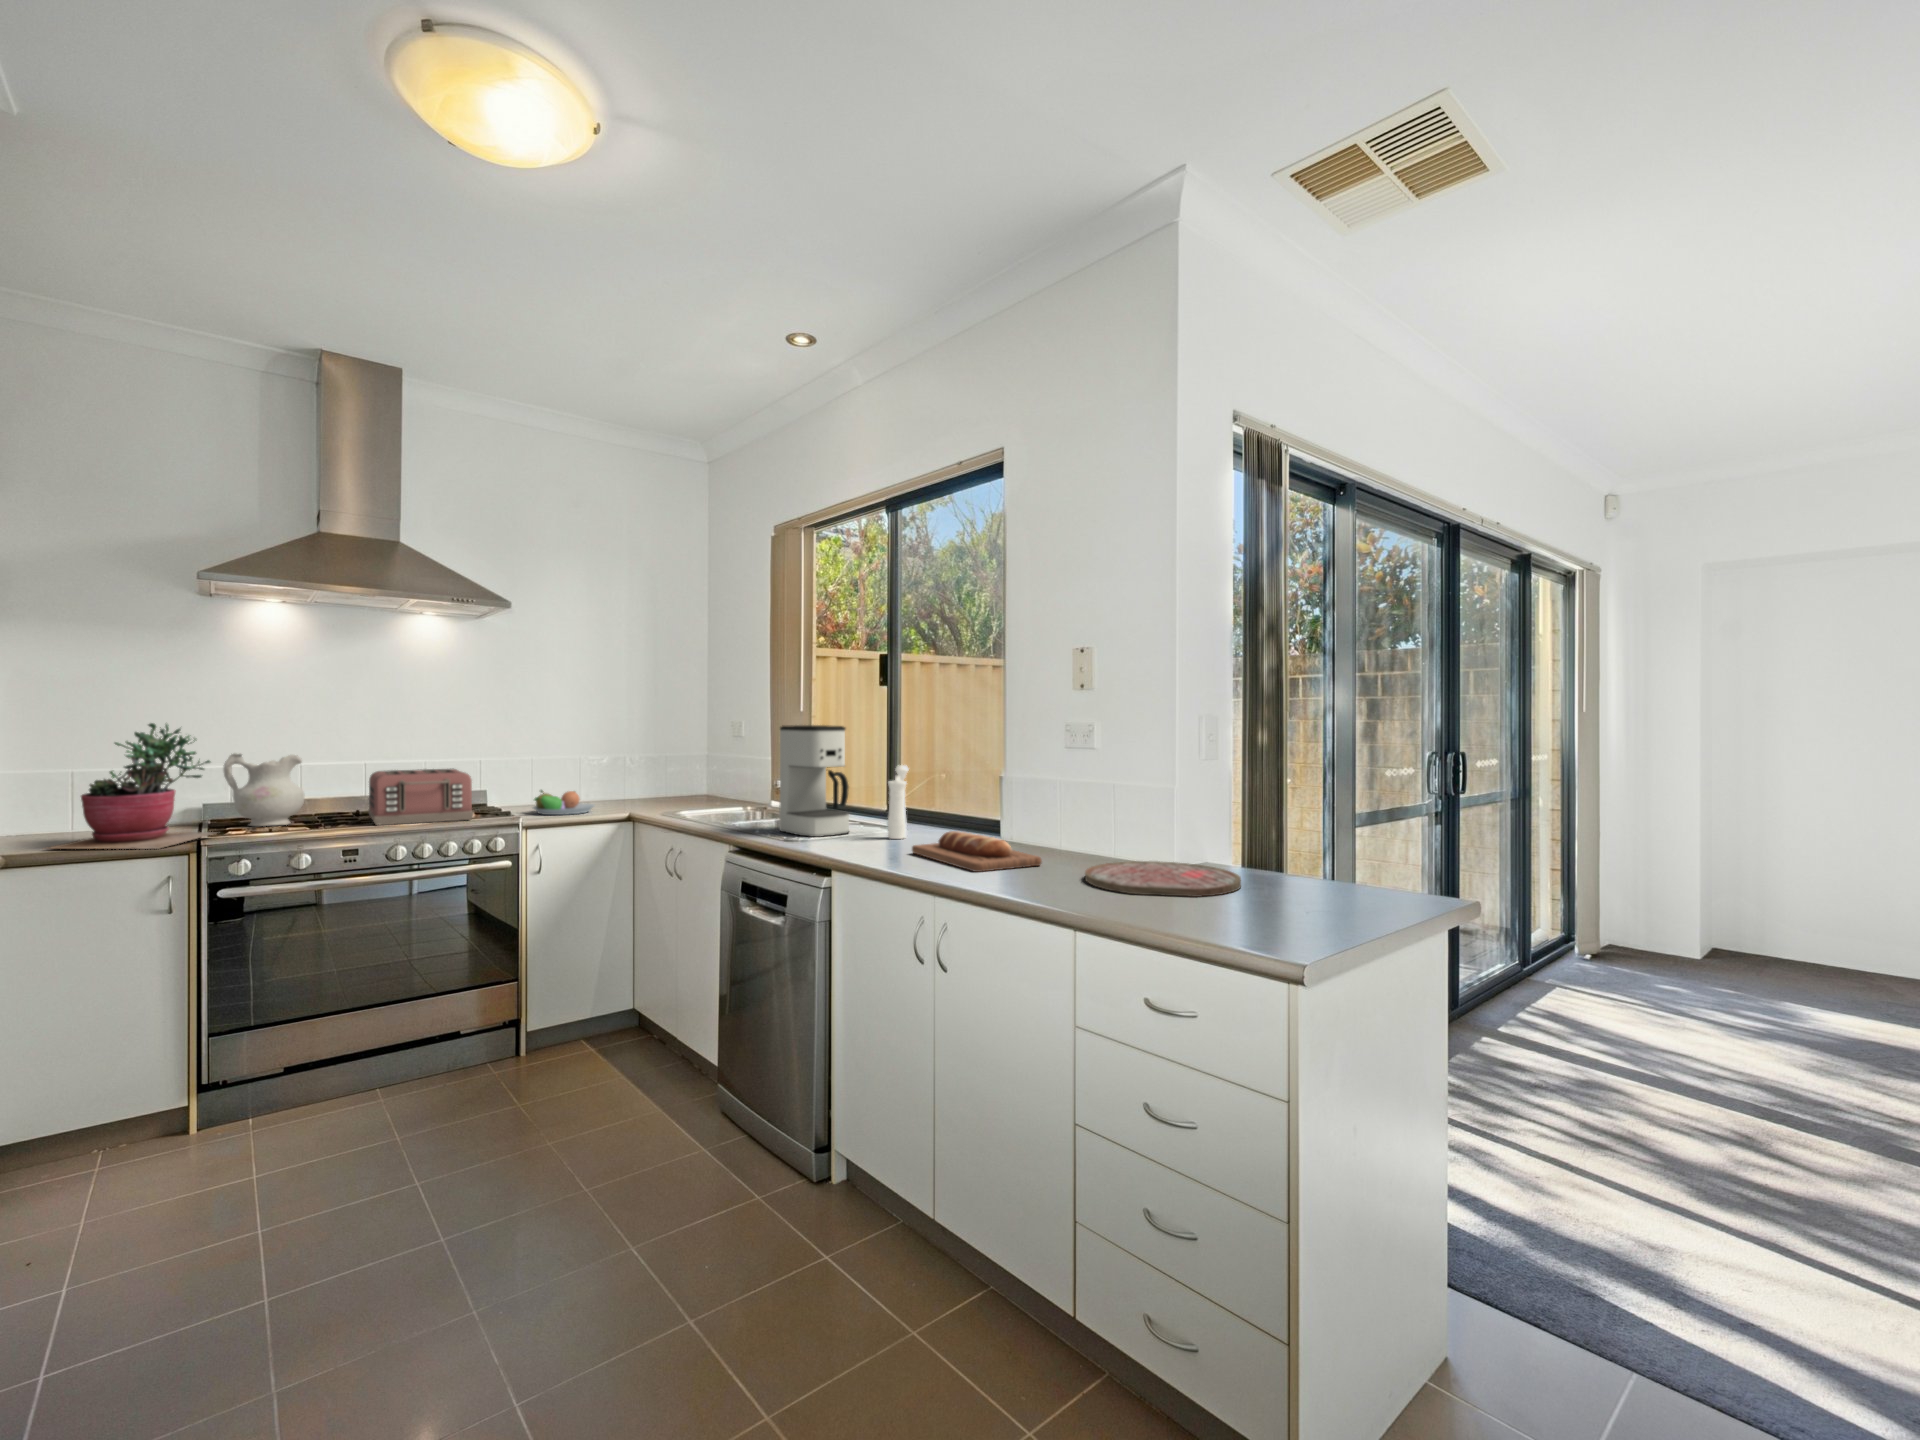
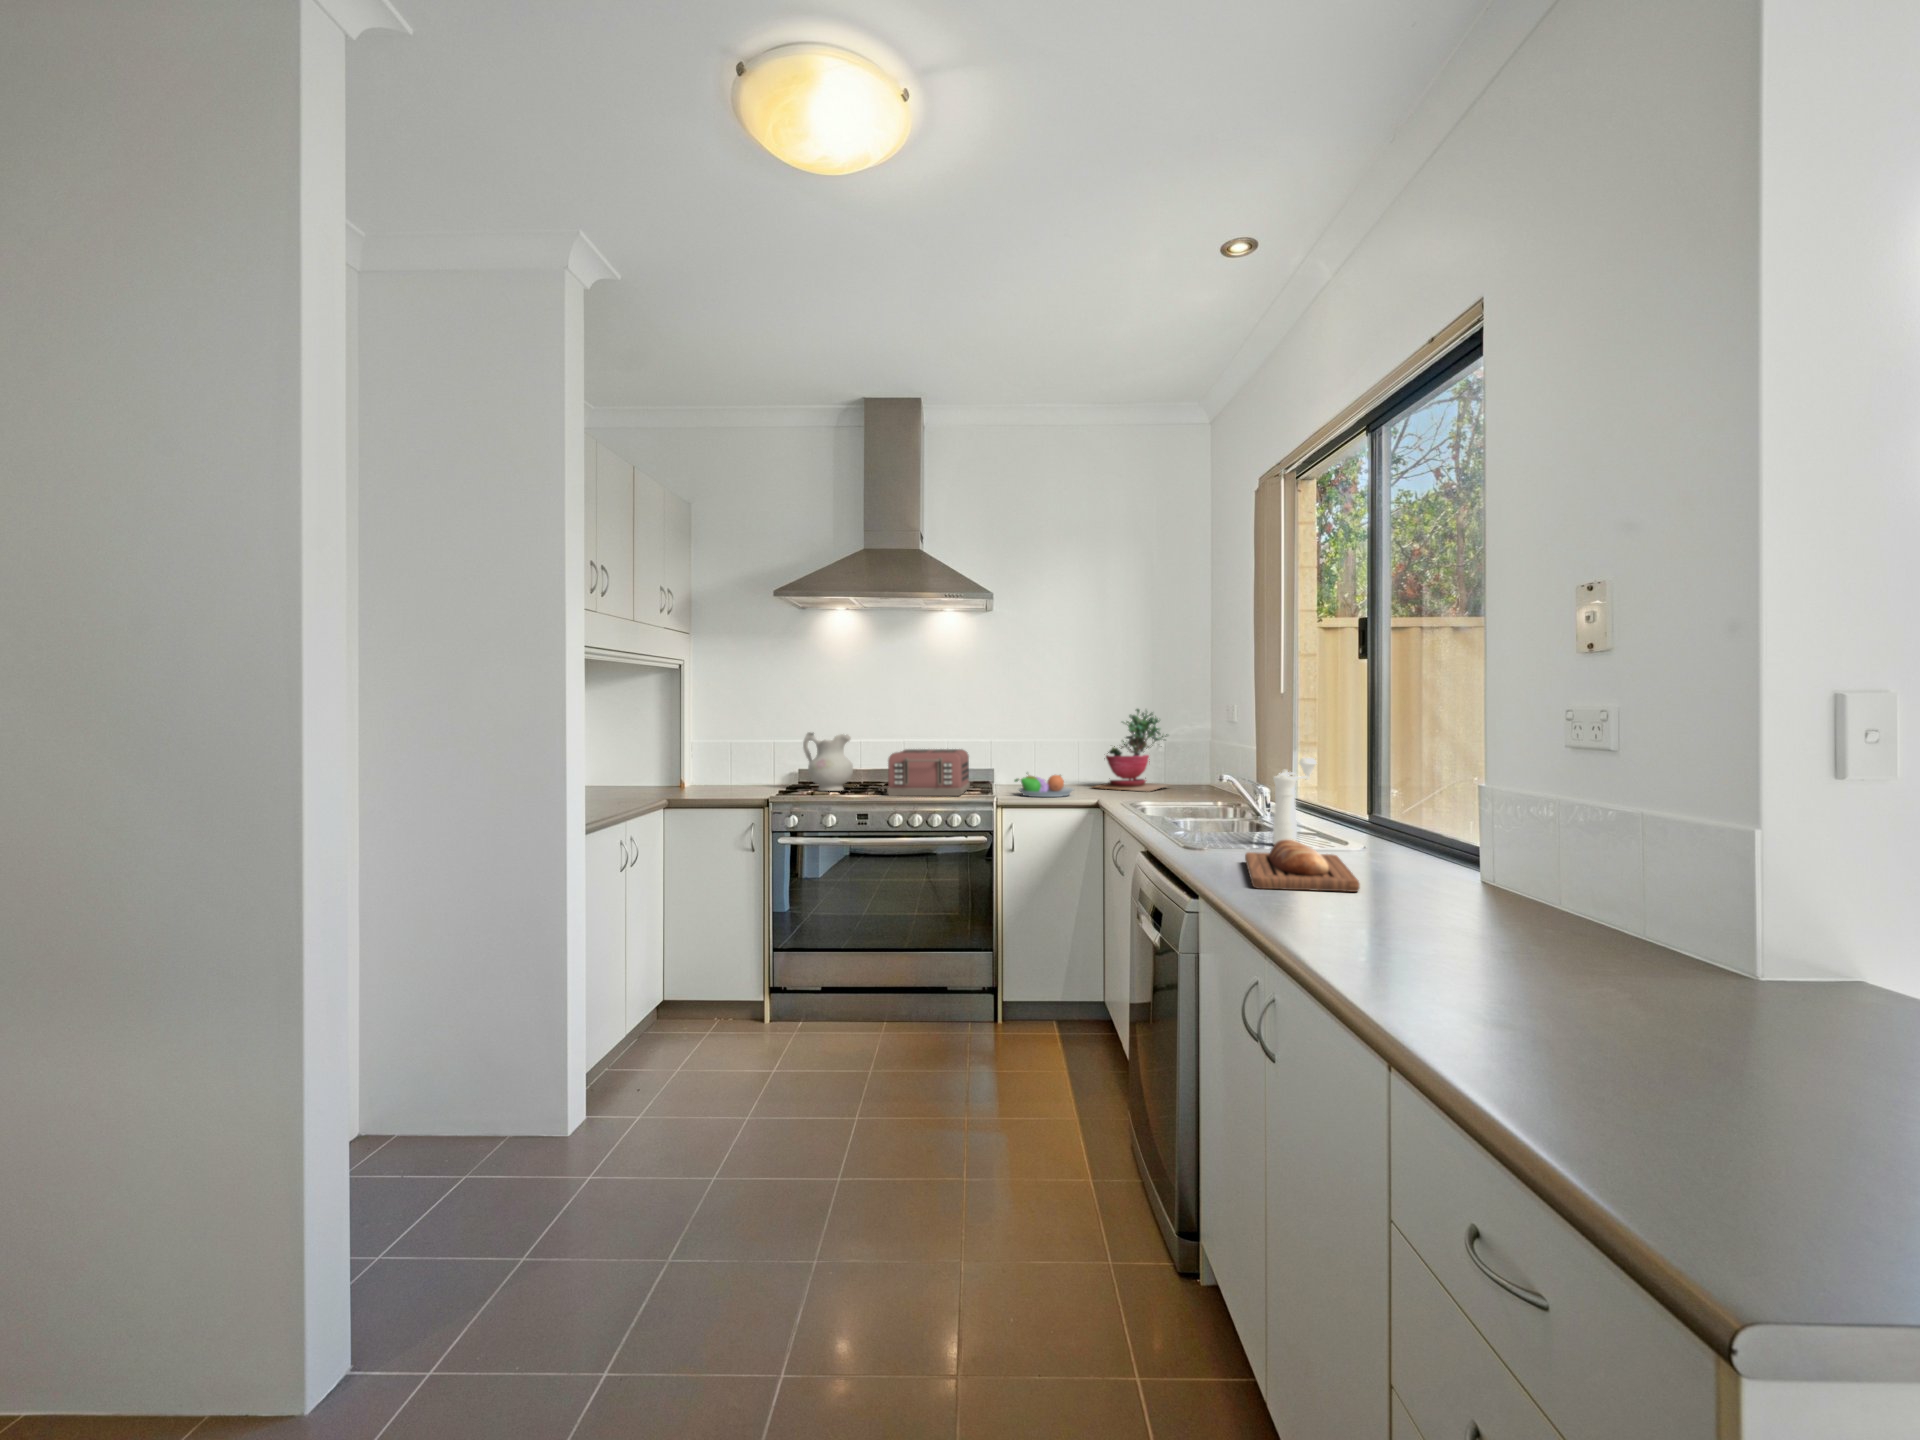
succulent plant: present [49,723,214,849] -> present [1094,709,1169,791]
coffee maker: present [779,725,849,837] -> none [1180,709,1258,836]
cutting board: present [1085,861,1241,897] -> none [1345,899,1591,958]

